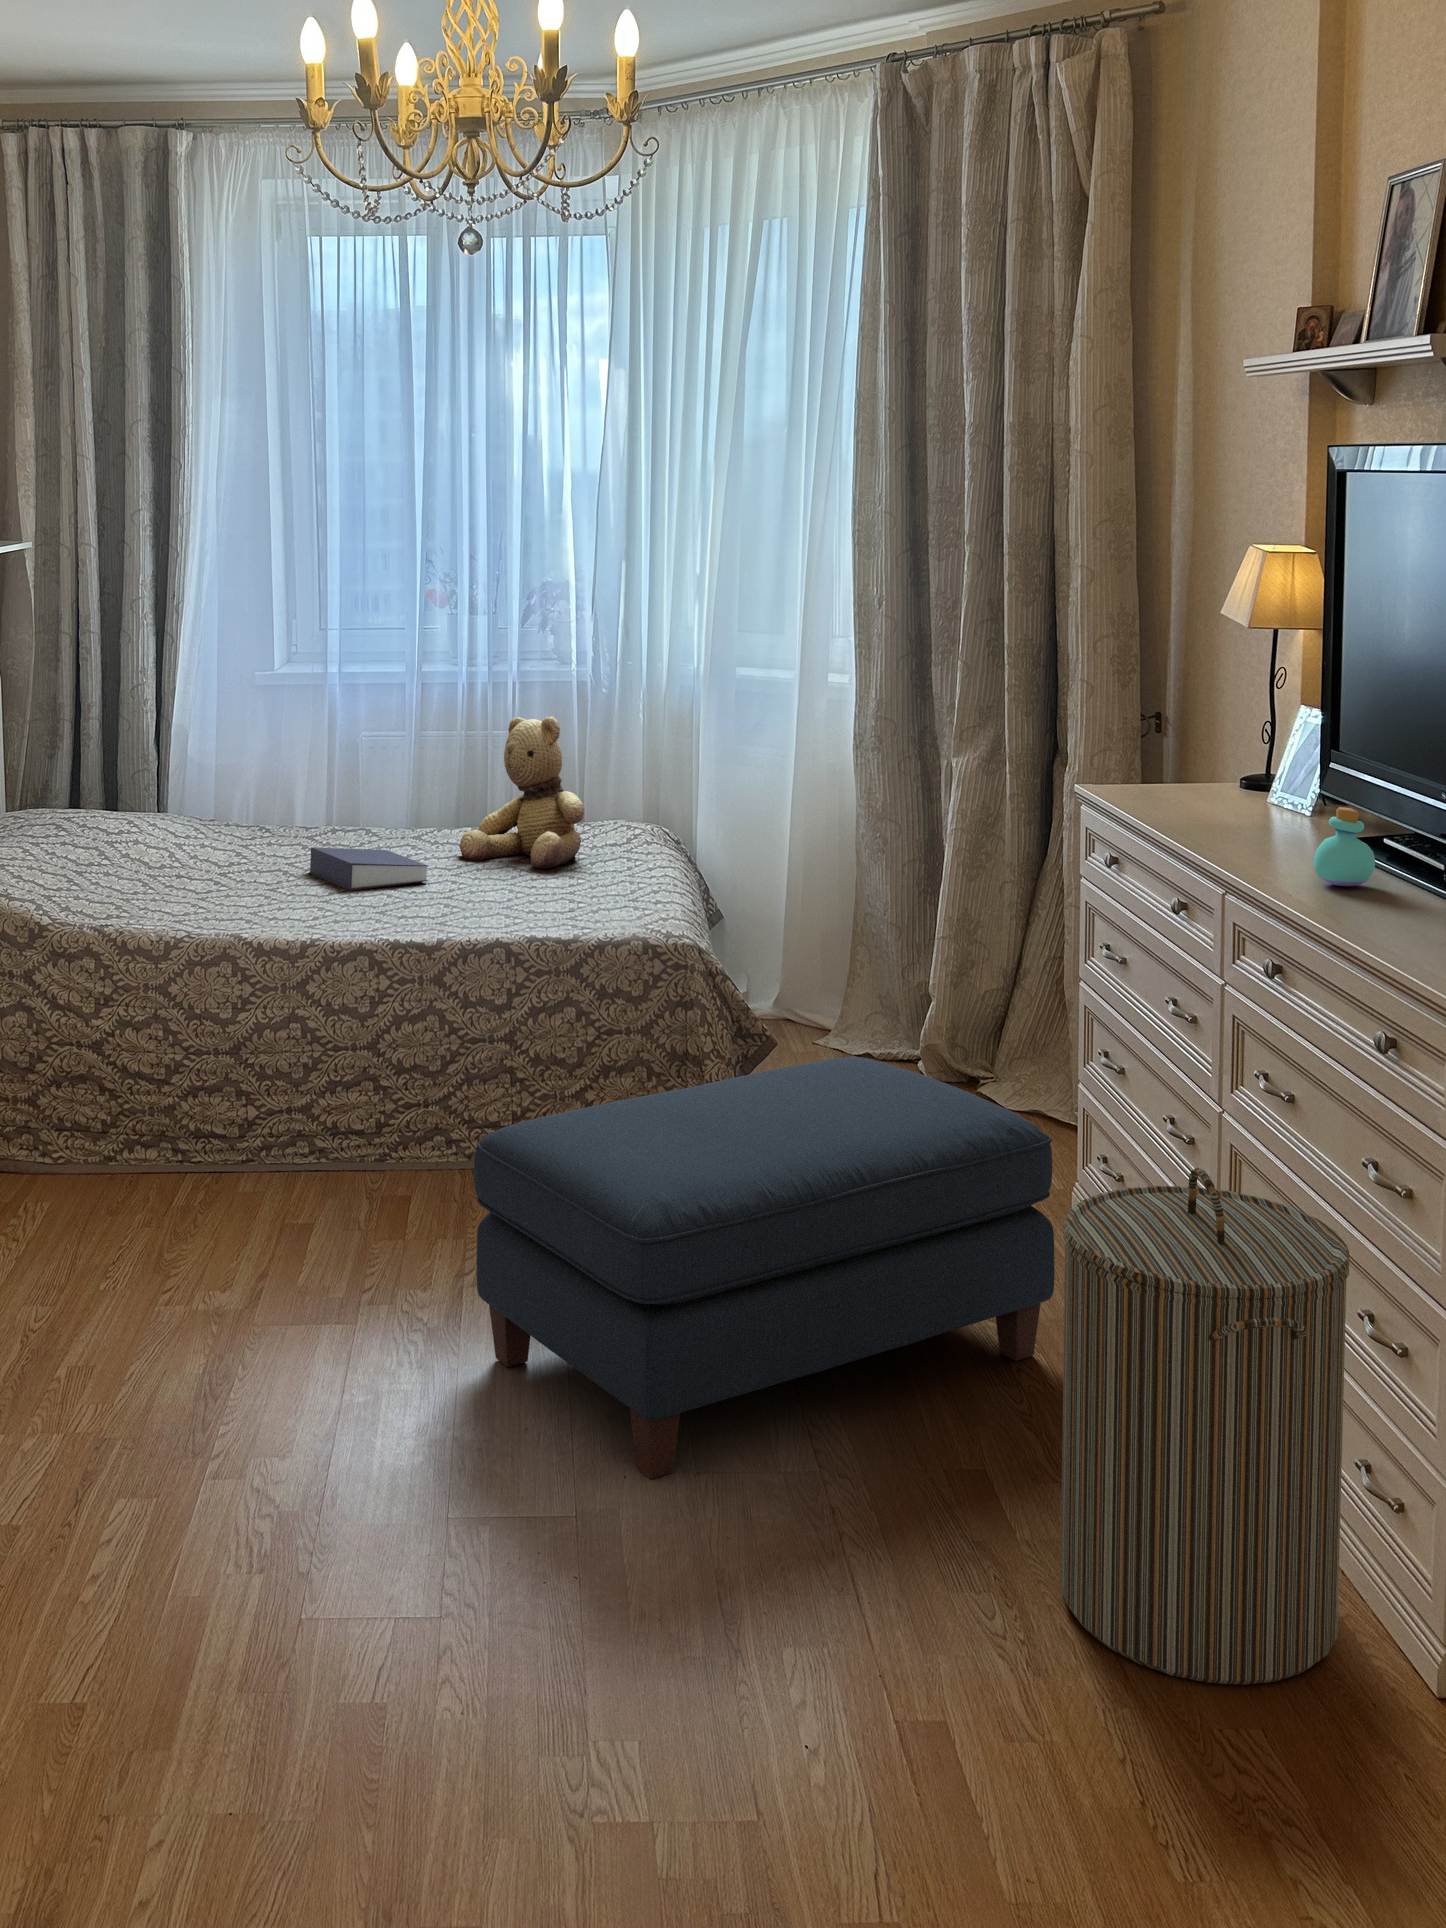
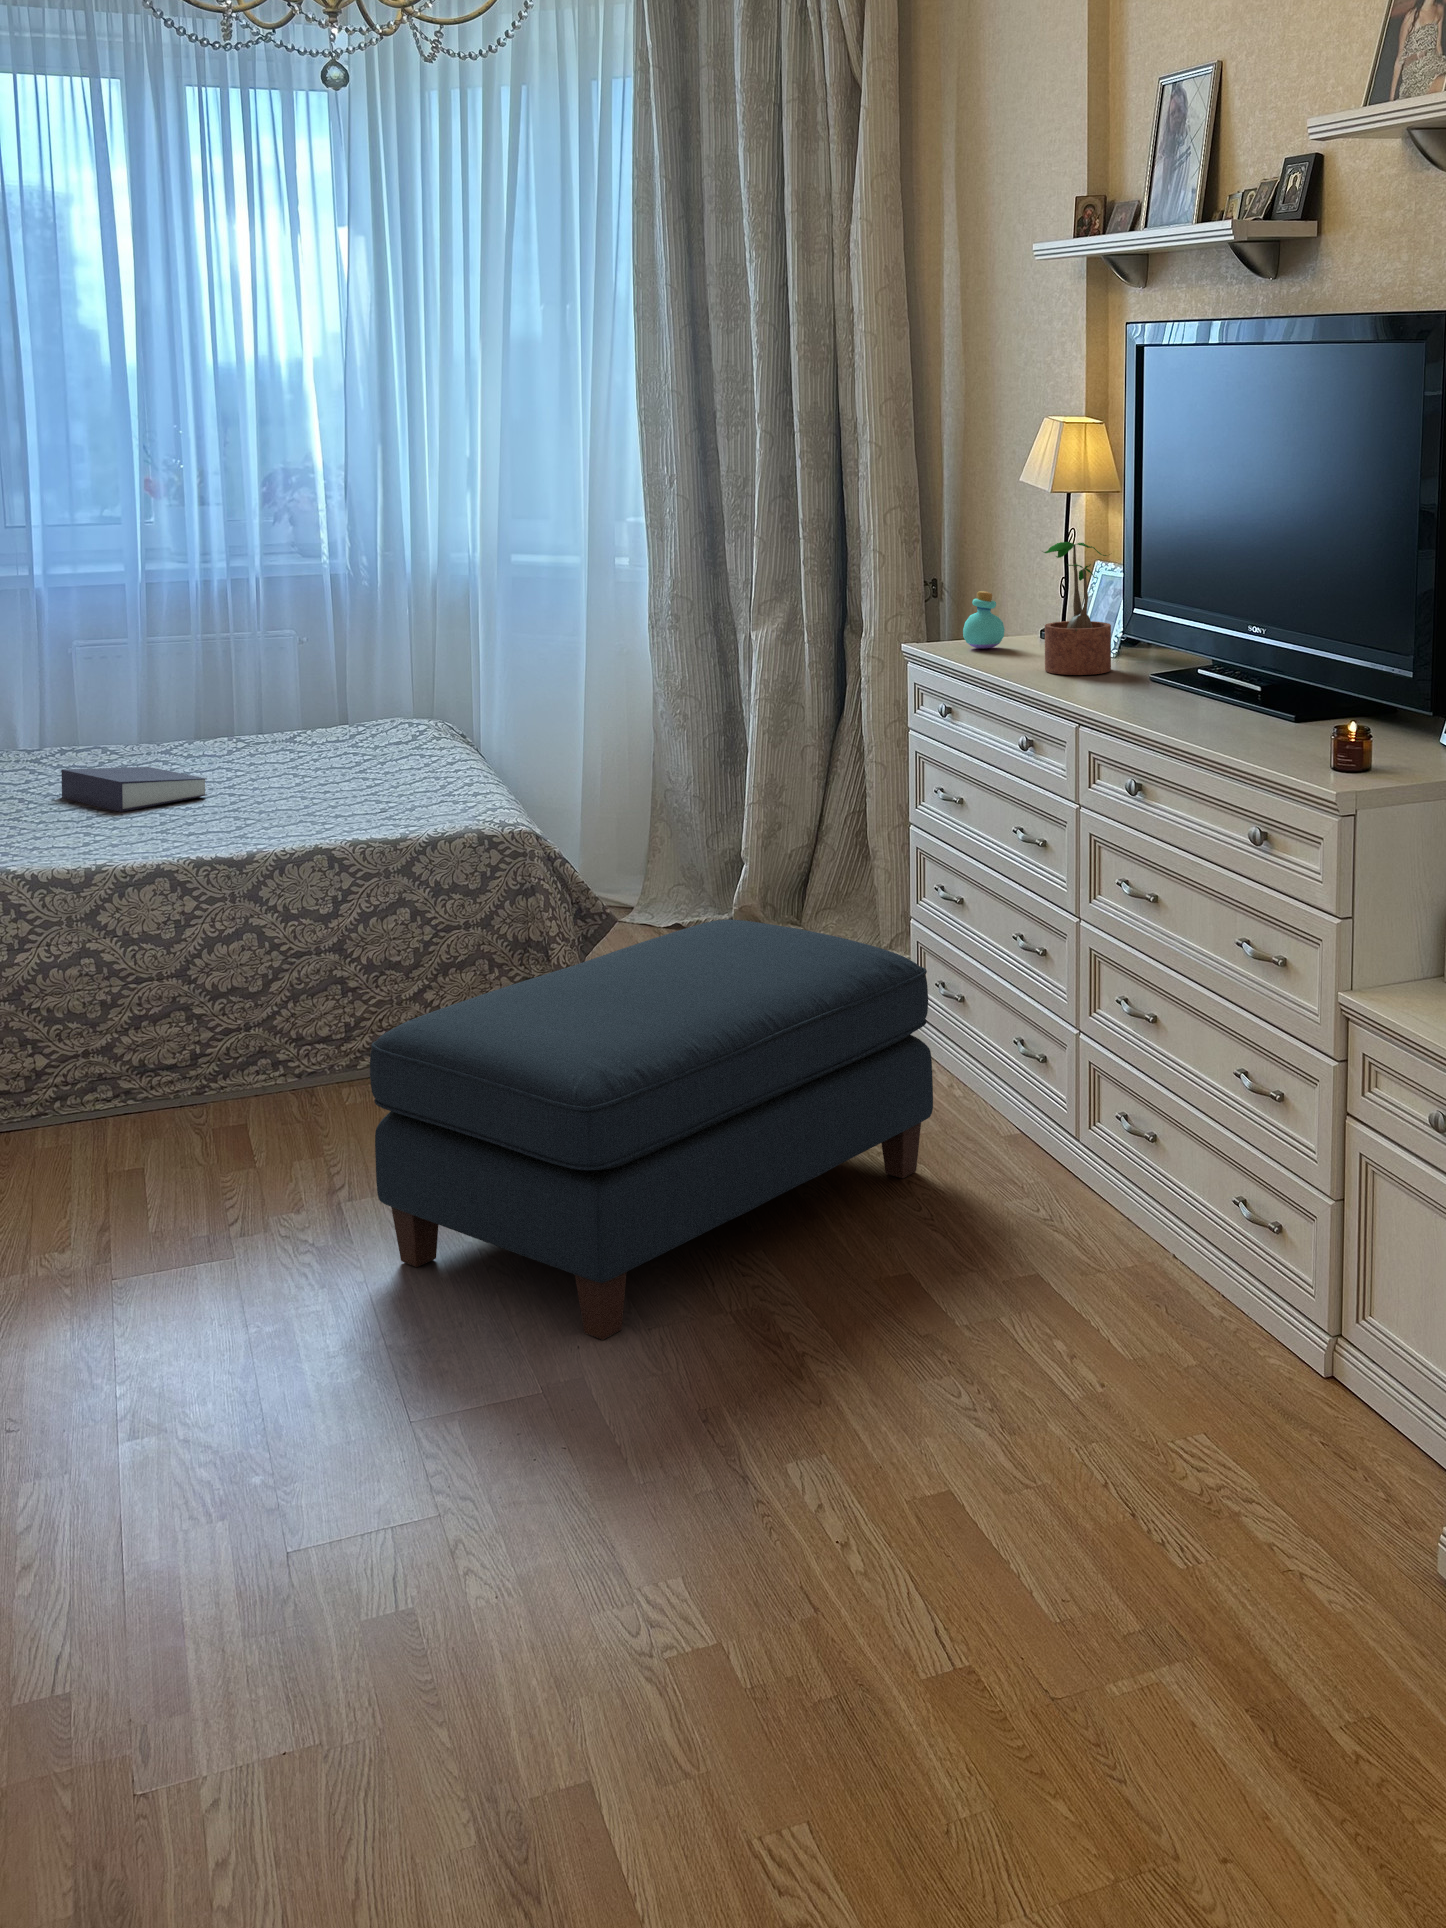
potted plant: none [1213,686,1298,833] -> present [1044,542,1111,675]
teddy bear: present [460,716,584,869] -> none [227,612,367,774]
perfume bottle: present [1314,807,1375,886] -> present [963,591,1005,648]
laundry hamper: present [1061,1168,1350,1685] -> none [999,964,1241,1404]

